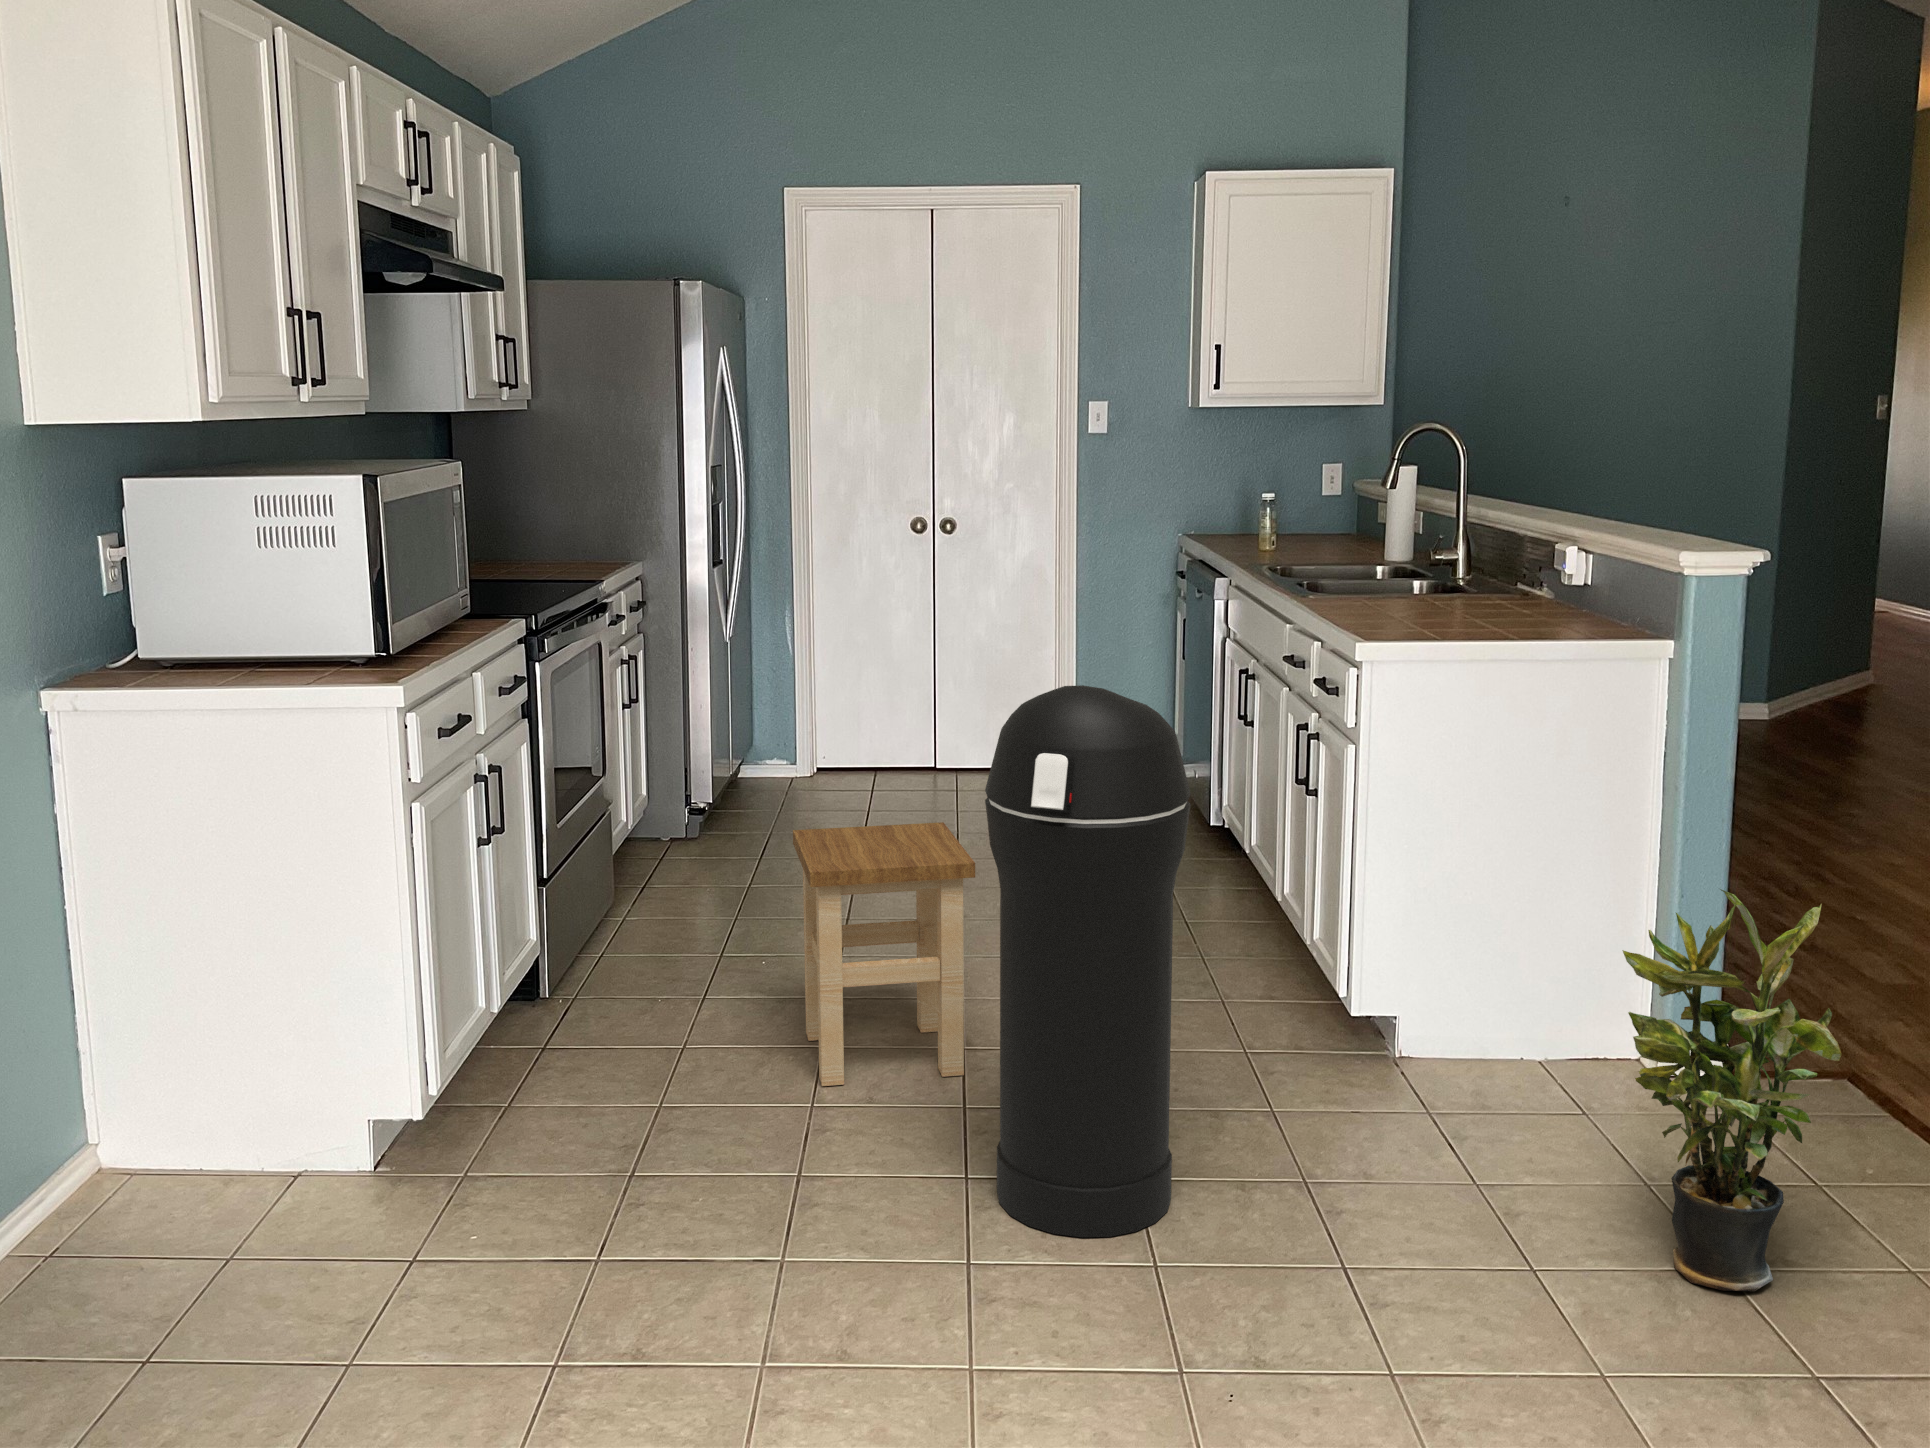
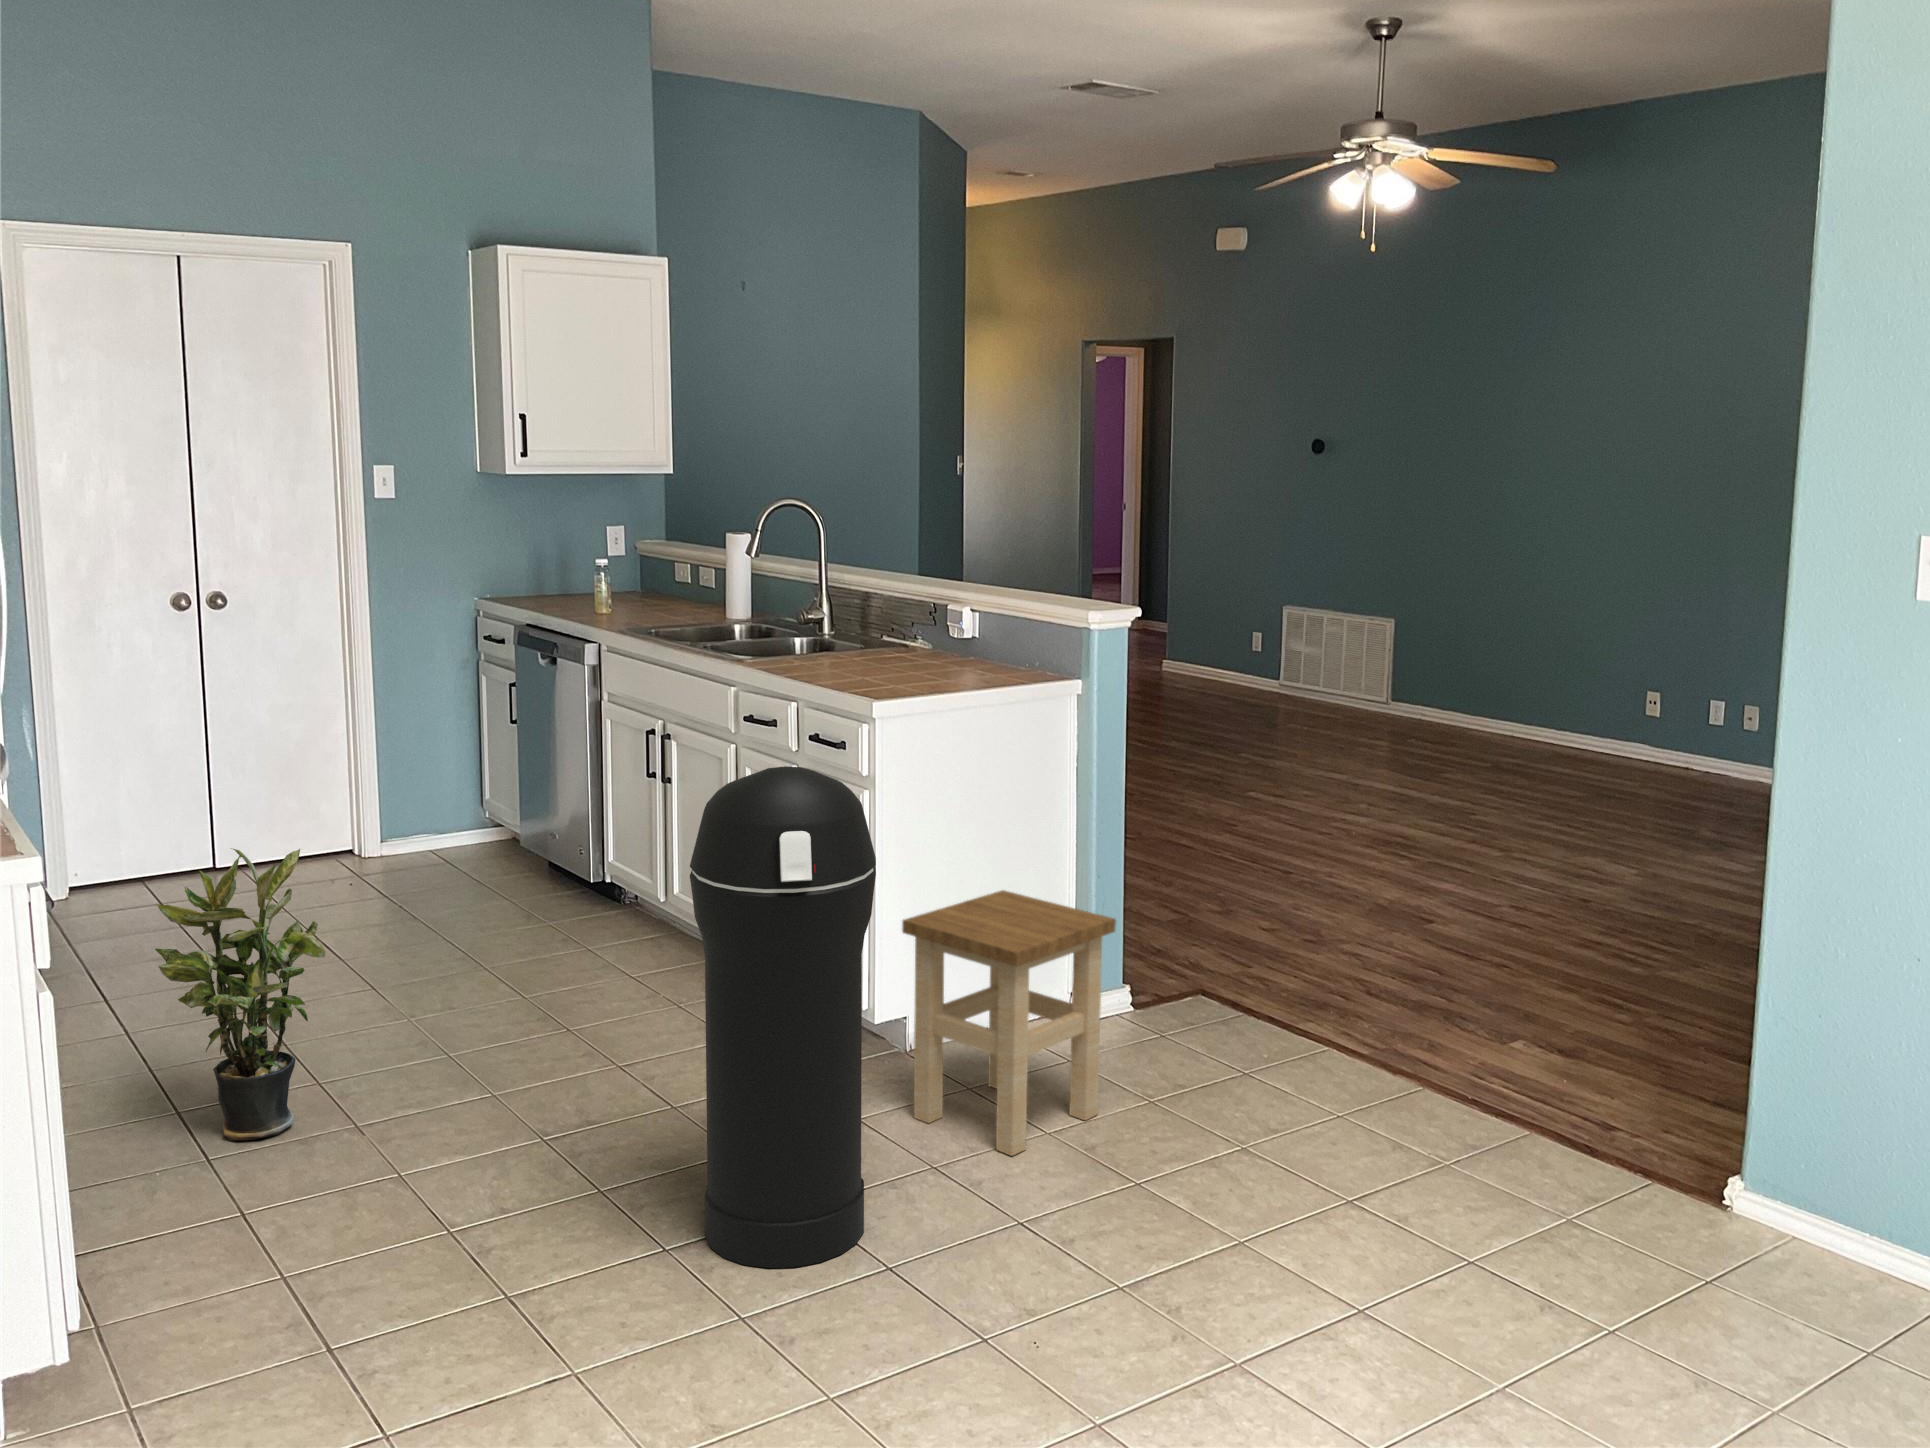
stool: present [793,822,975,1086] -> present [902,890,1116,1156]
potted plant: present [1623,889,1841,1291] -> present [155,849,325,1141]

